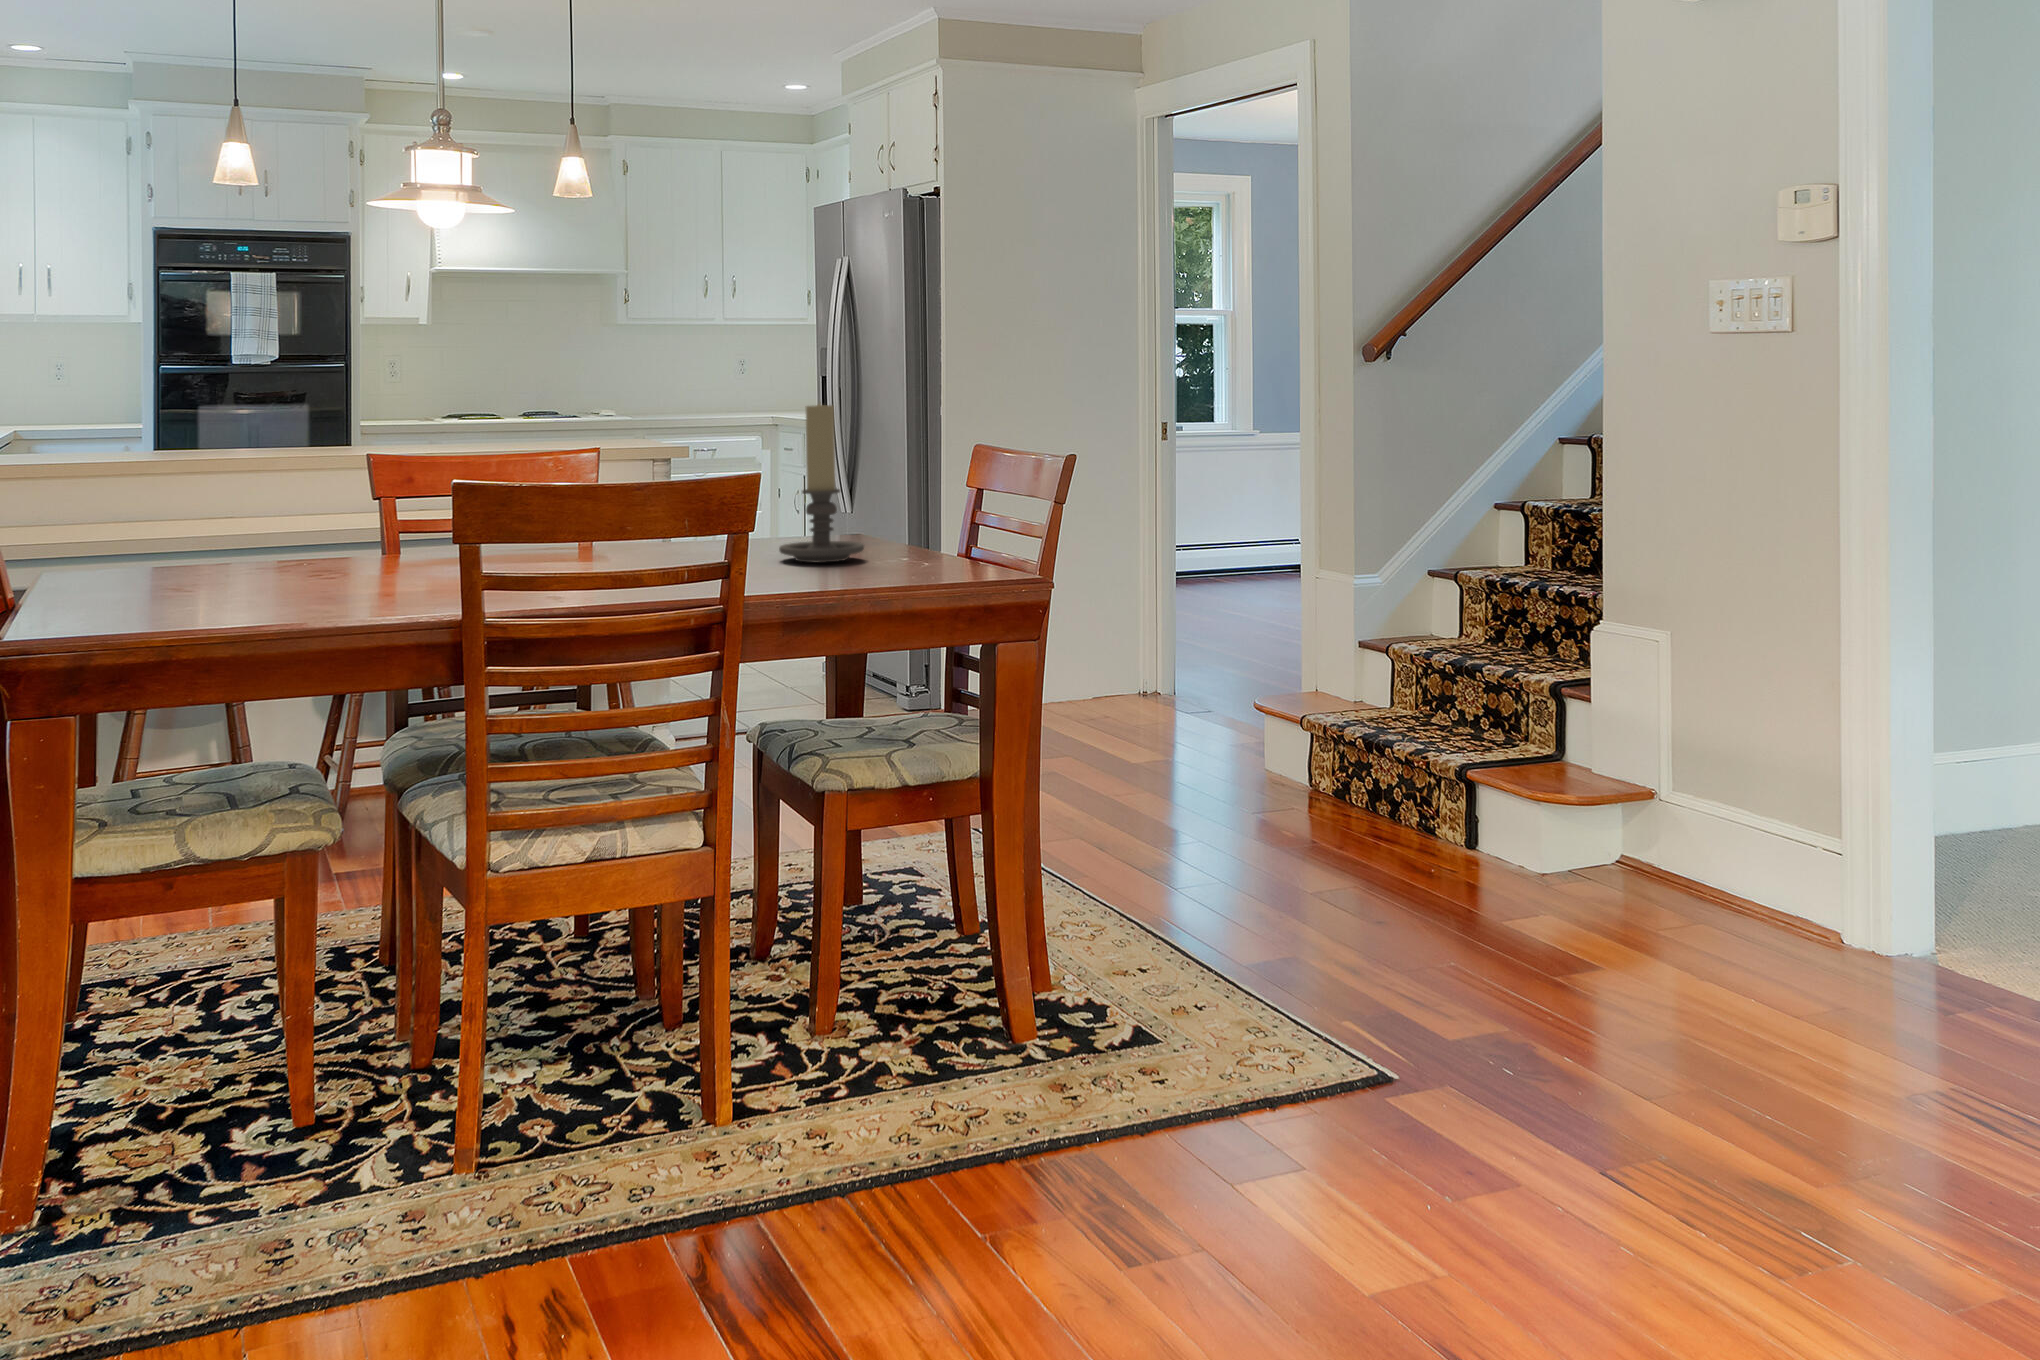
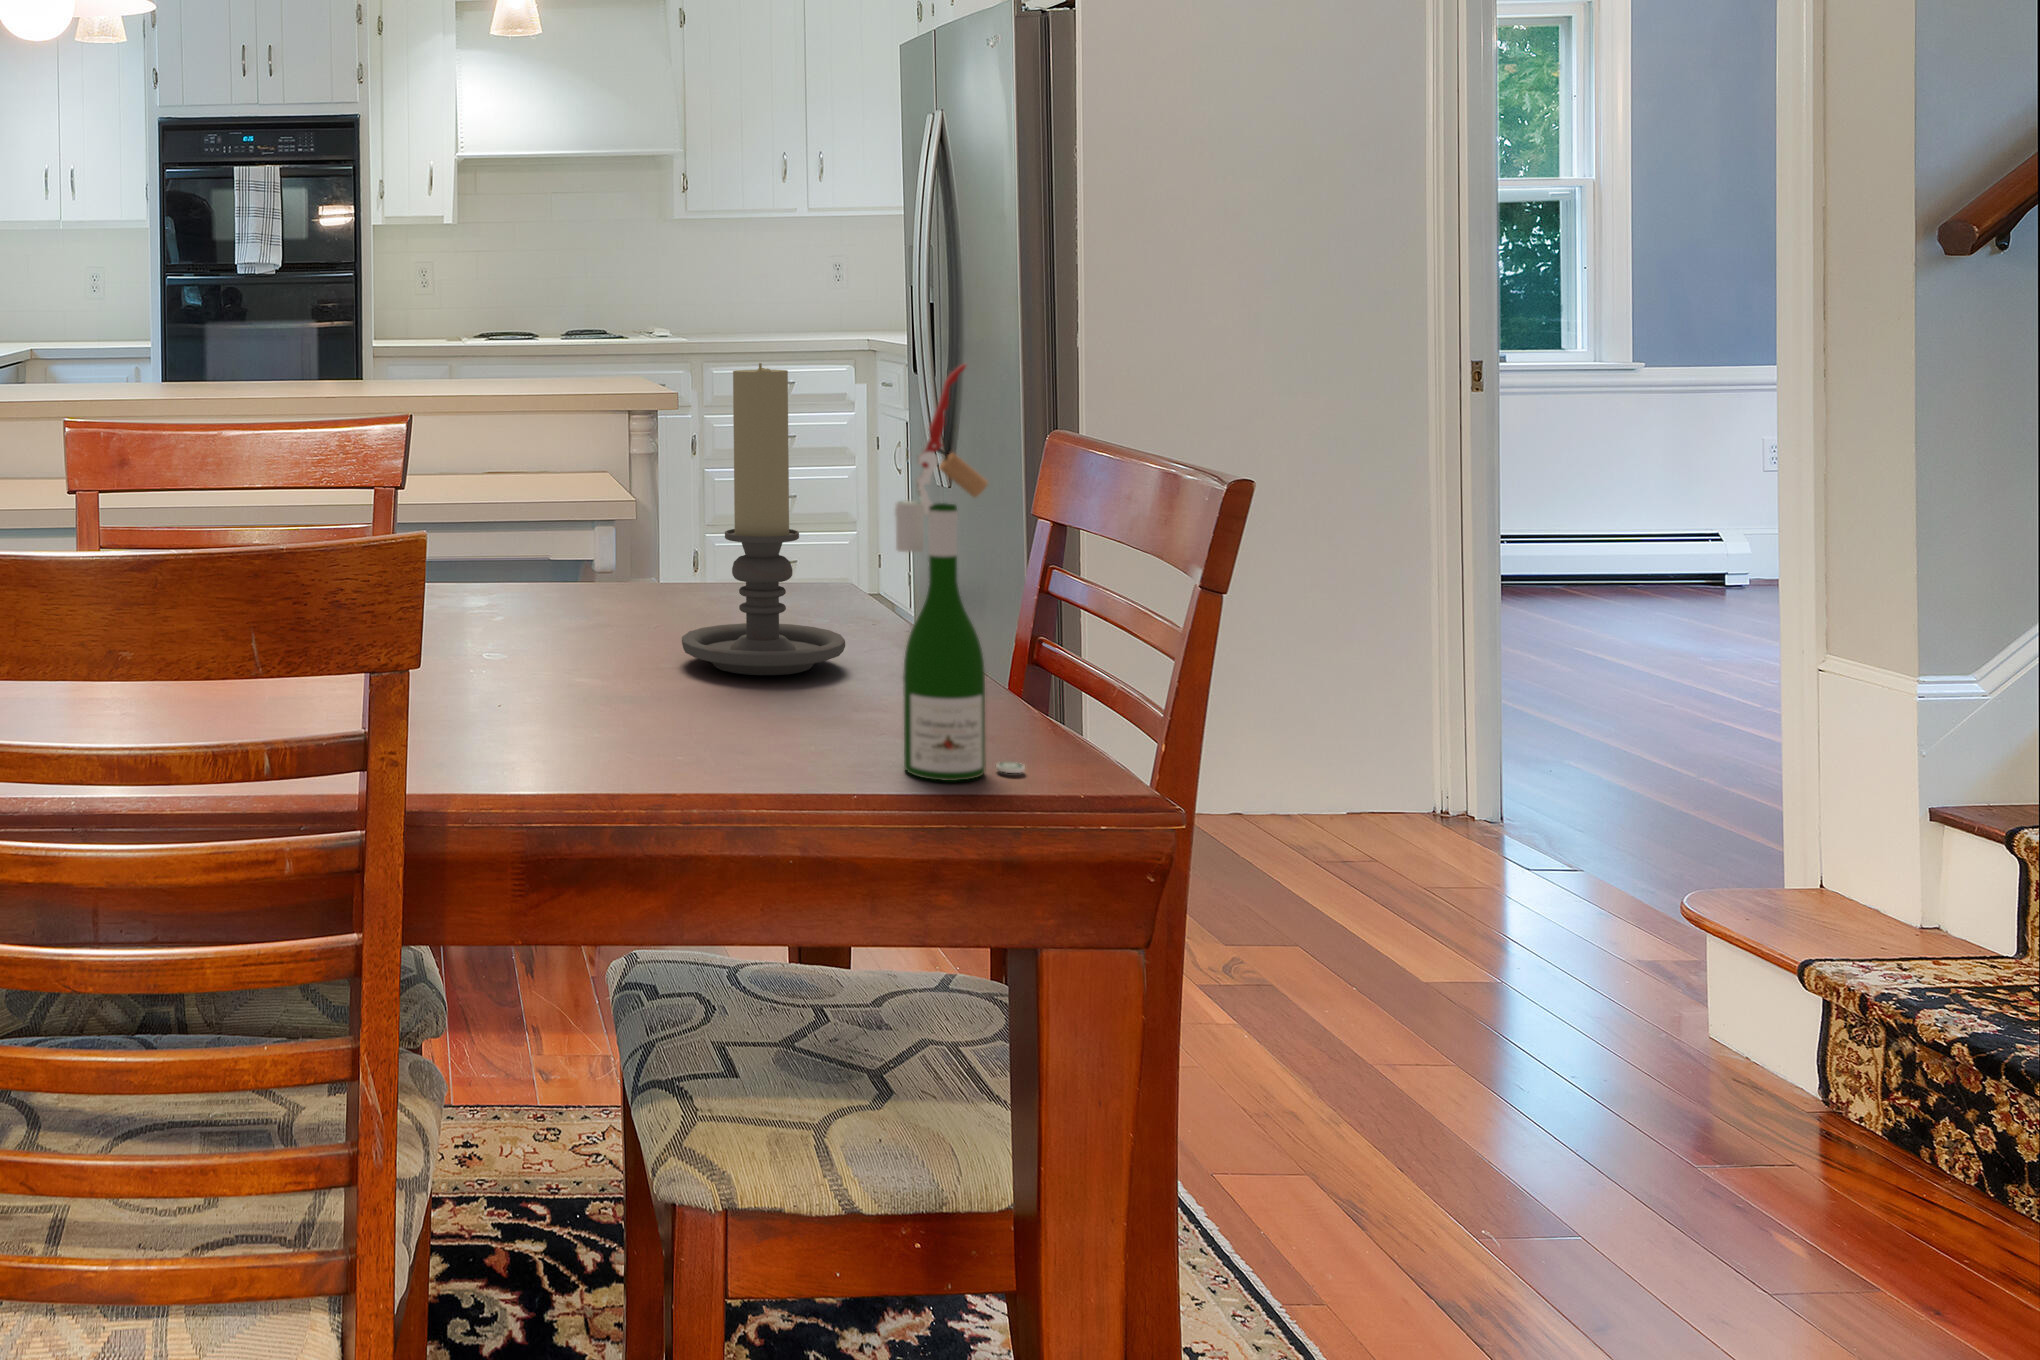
wine bottle: none [913,395,973,585] -> present [895,364,1025,781]

